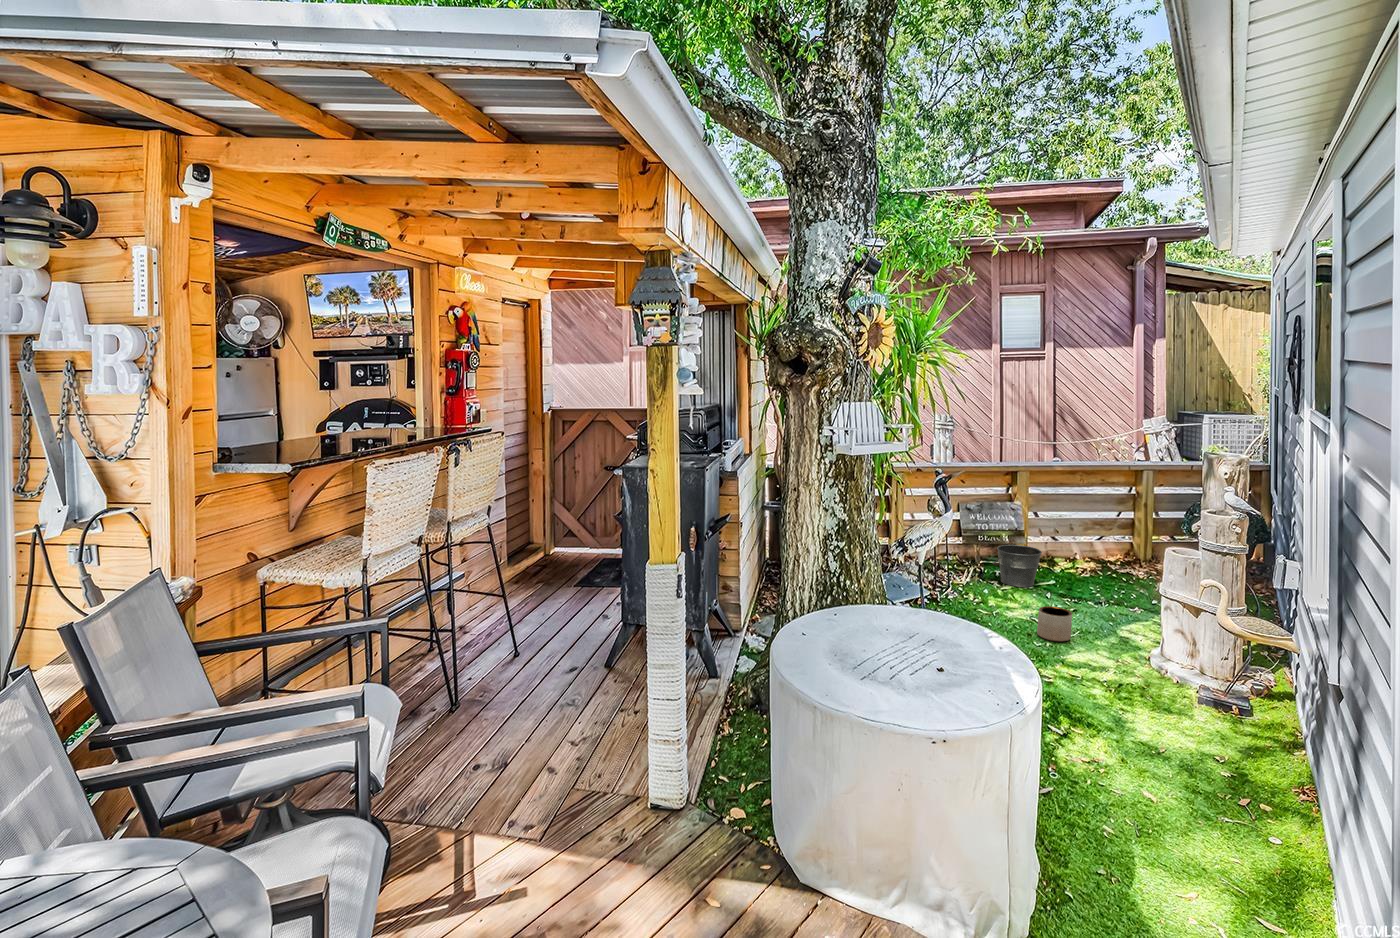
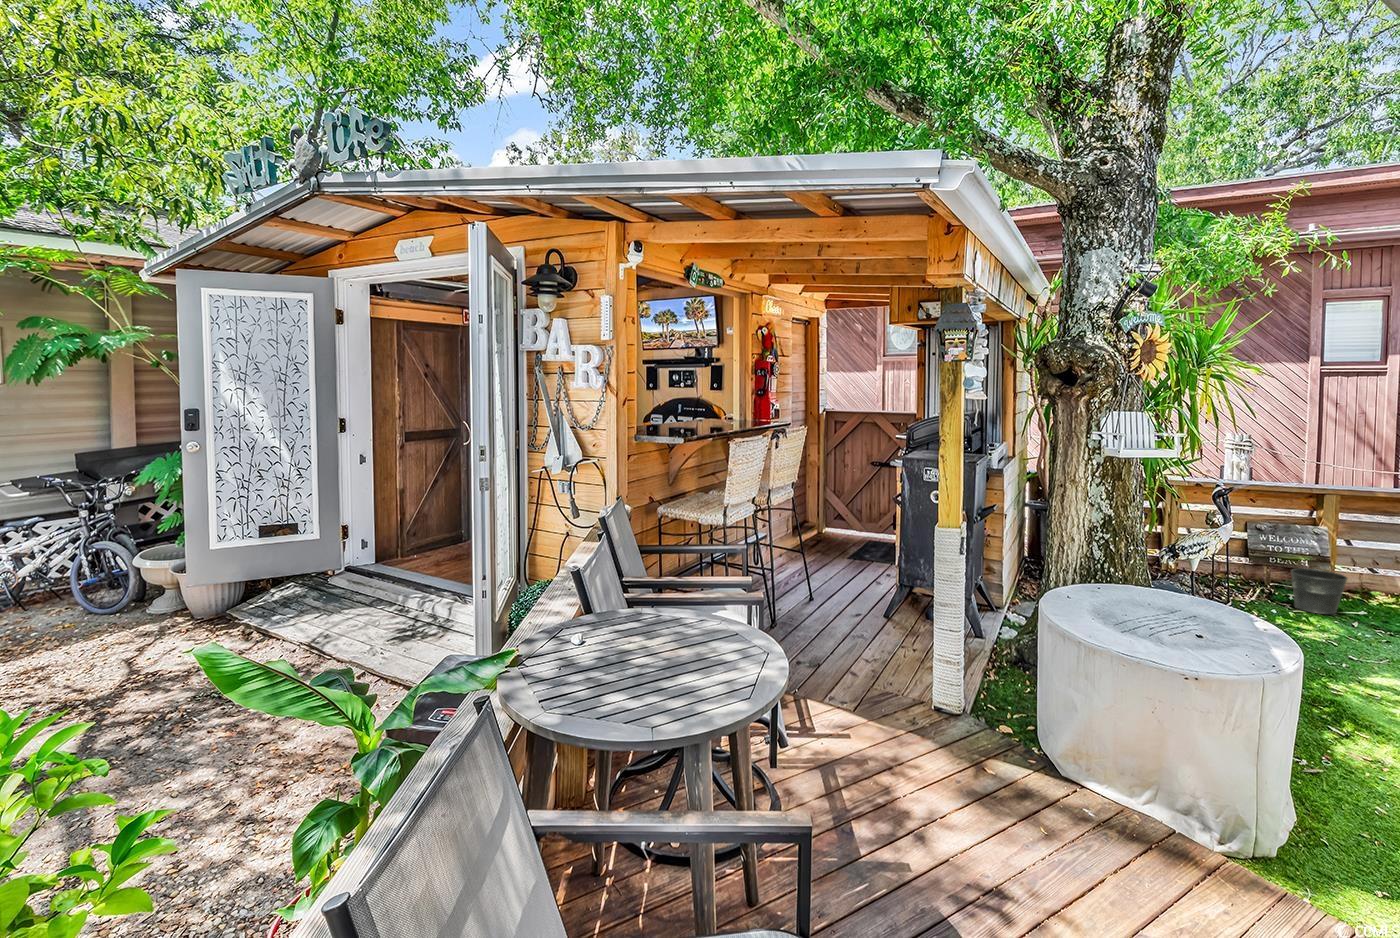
planter: present [1037,606,1072,642] -> none [1330,629,1374,666]

